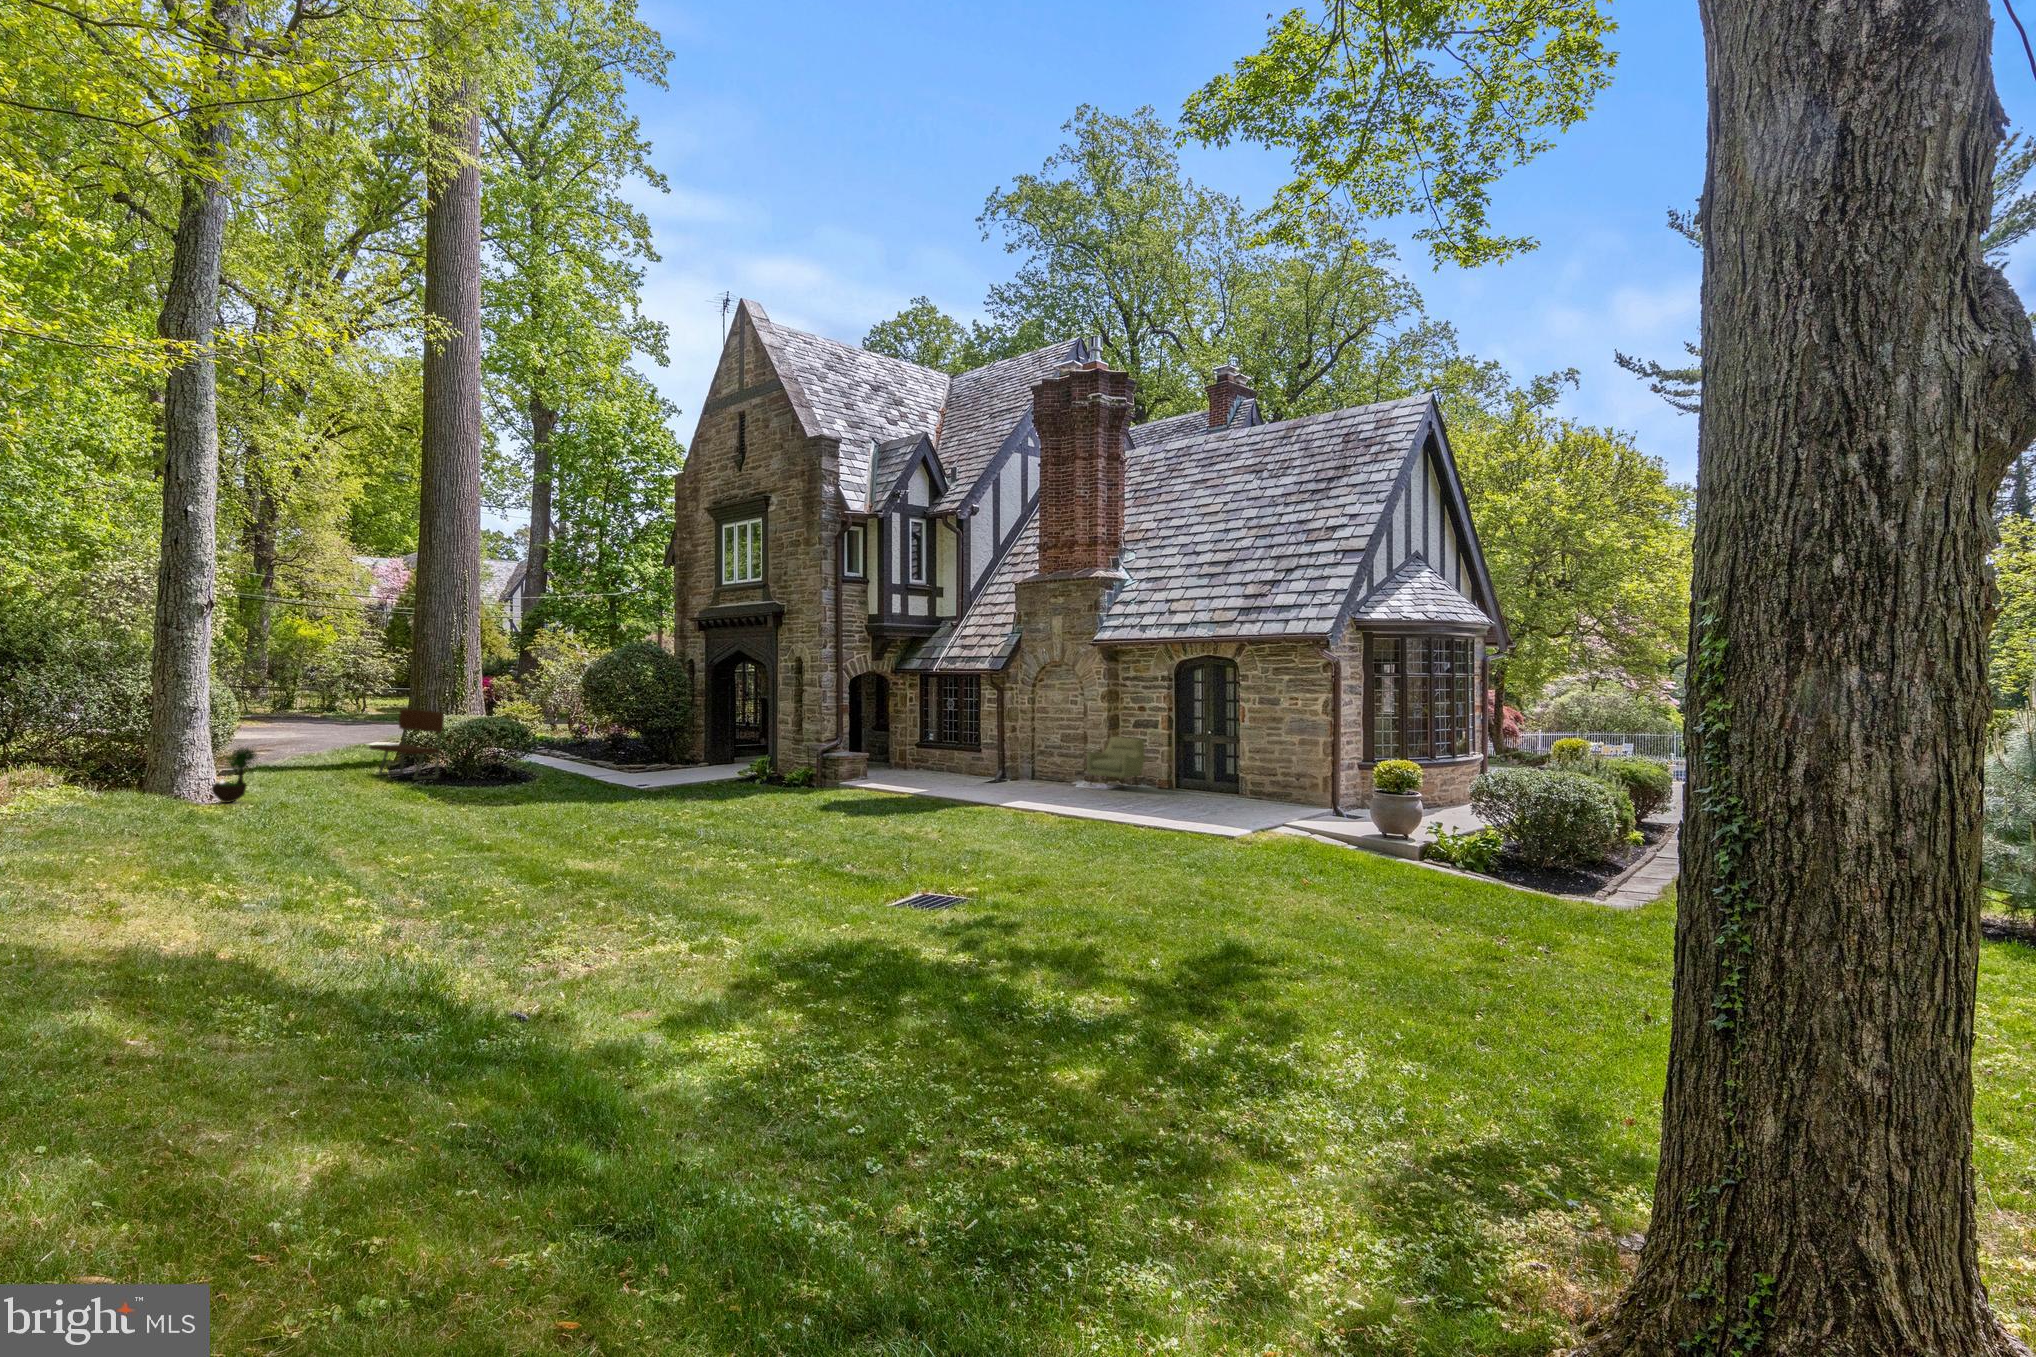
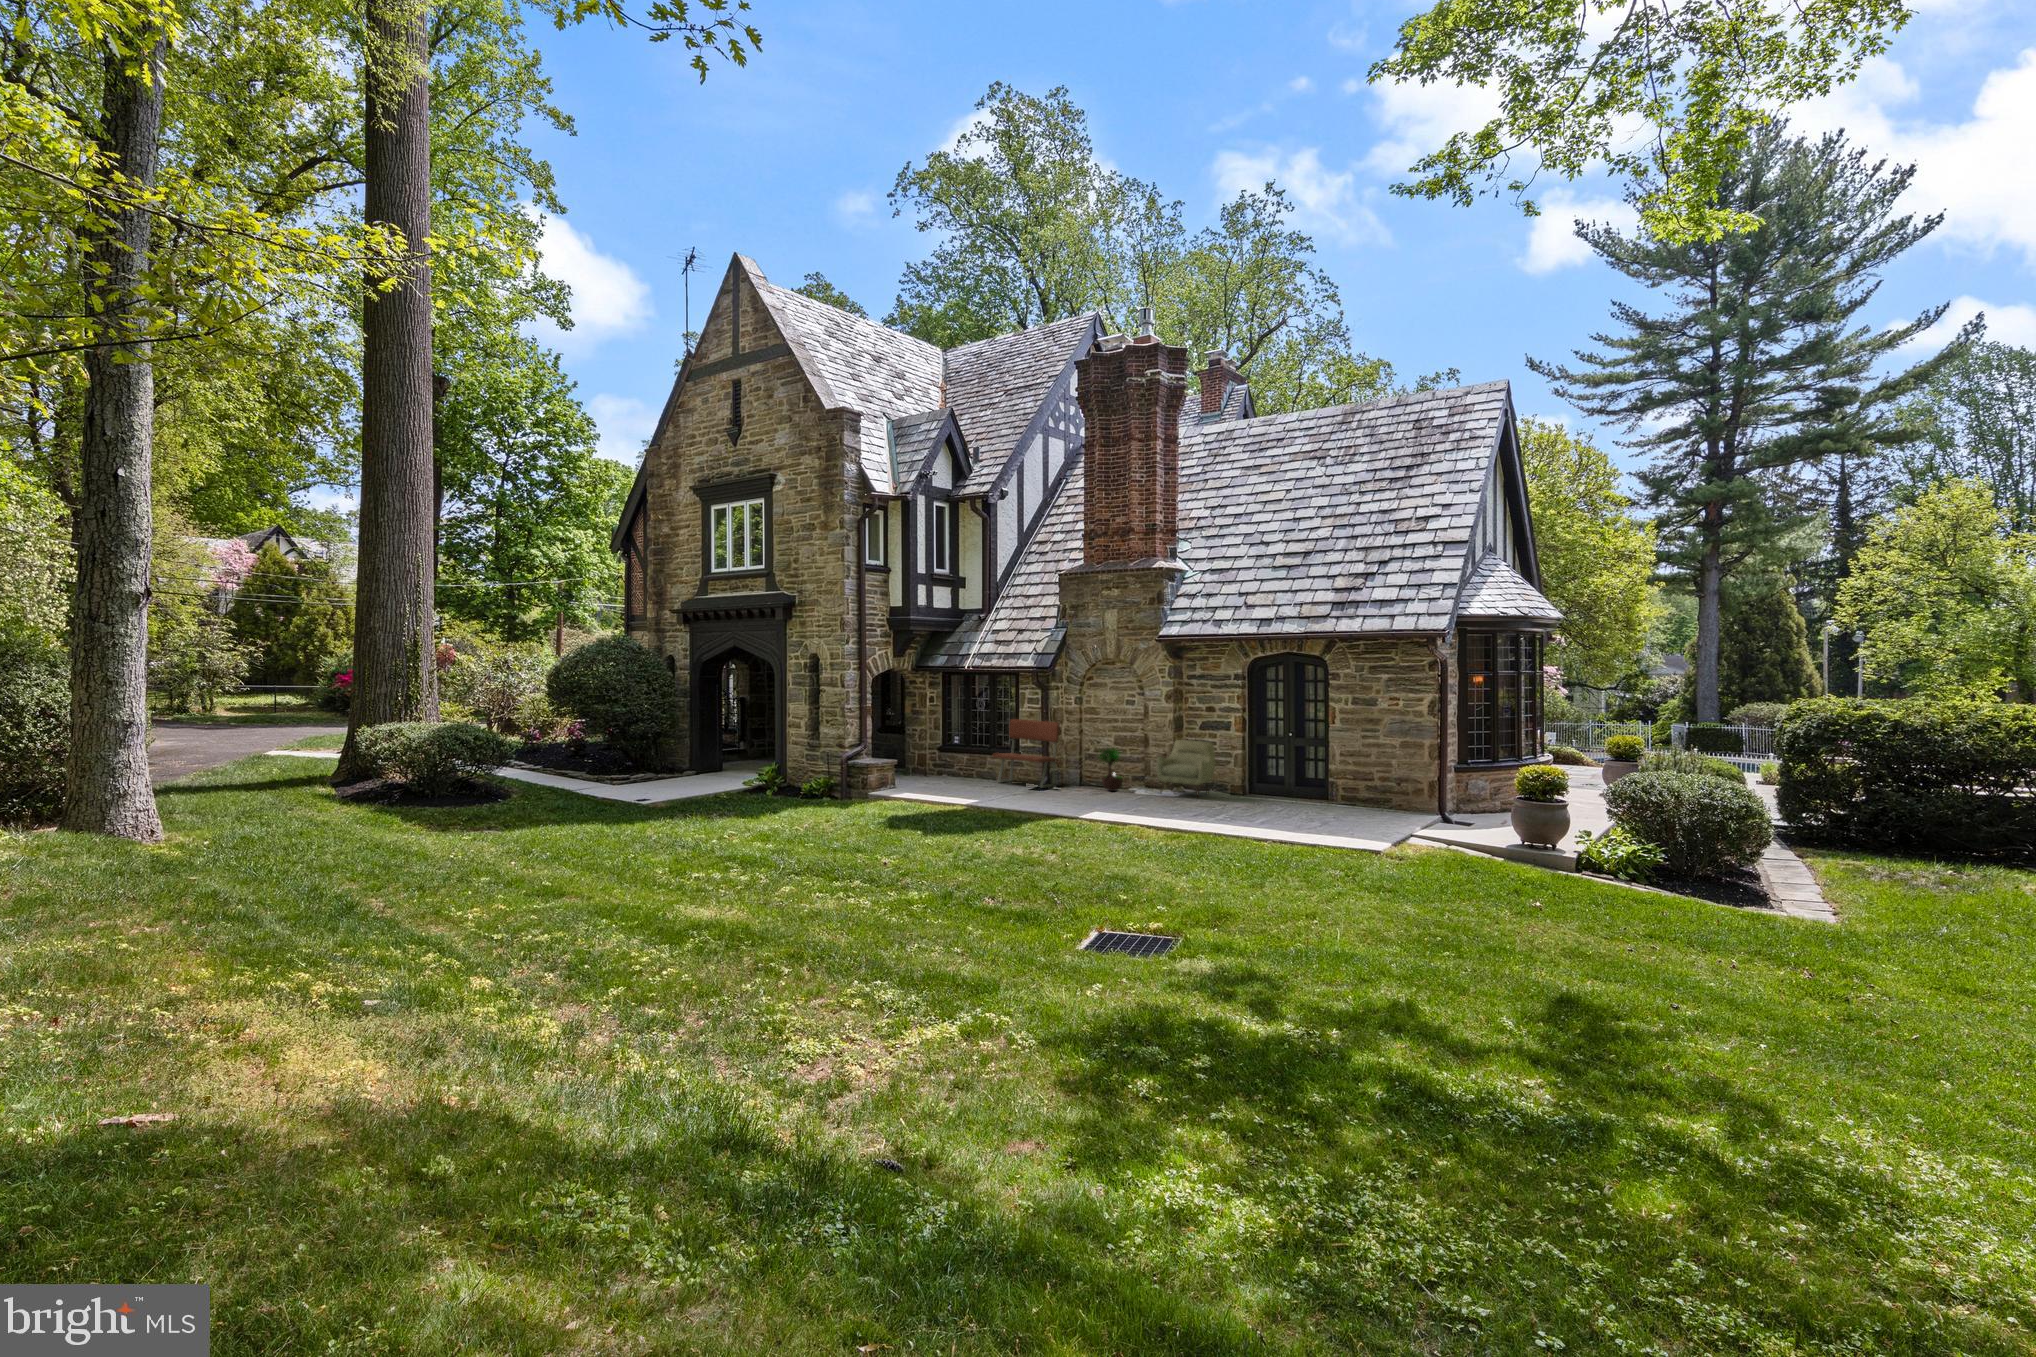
bench: present [369,709,444,780] -> present [993,719,1060,788]
potted tree: present [212,745,257,803] -> present [1099,748,1123,791]

